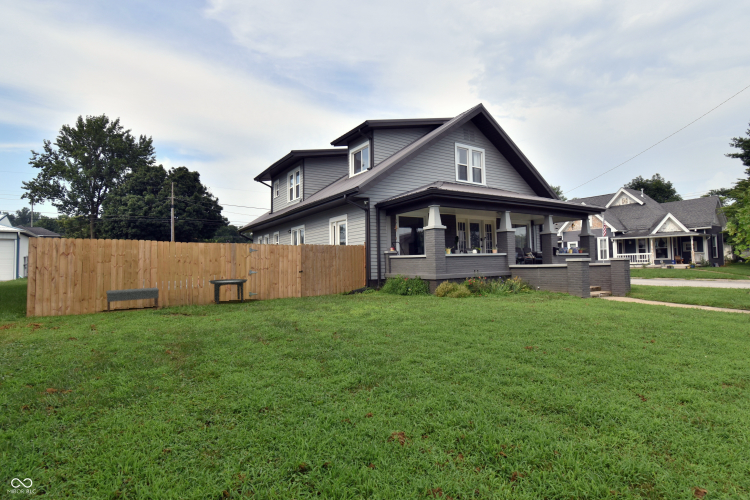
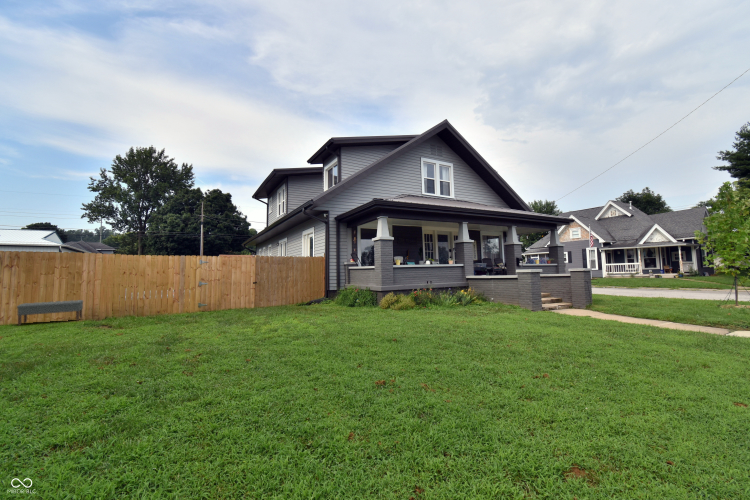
round table: present [209,279,247,304] -> none [138,291,183,317]

